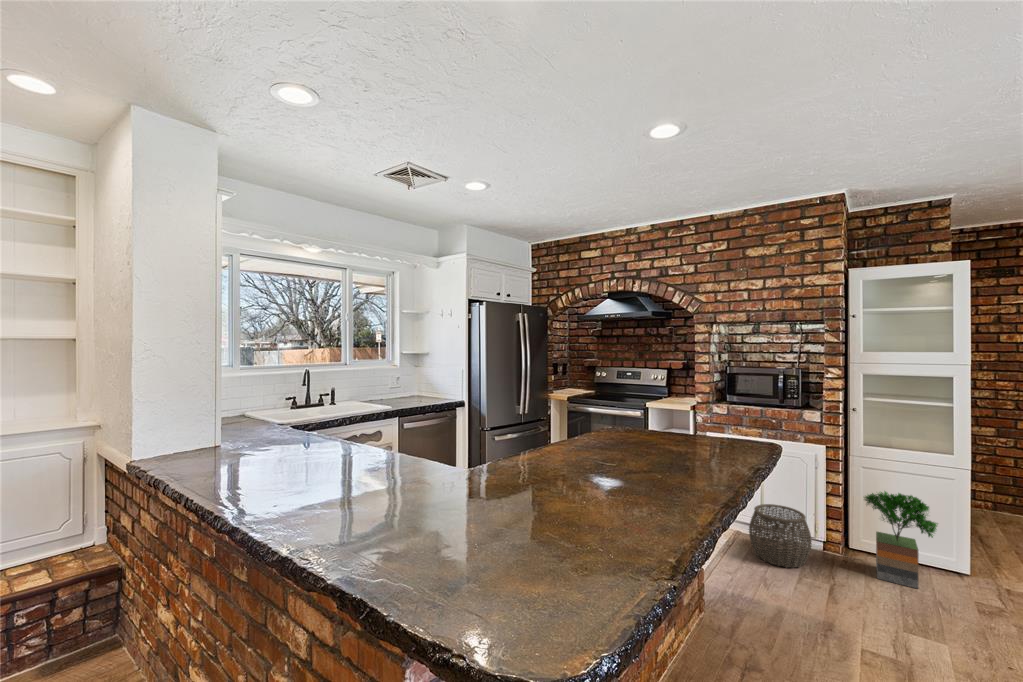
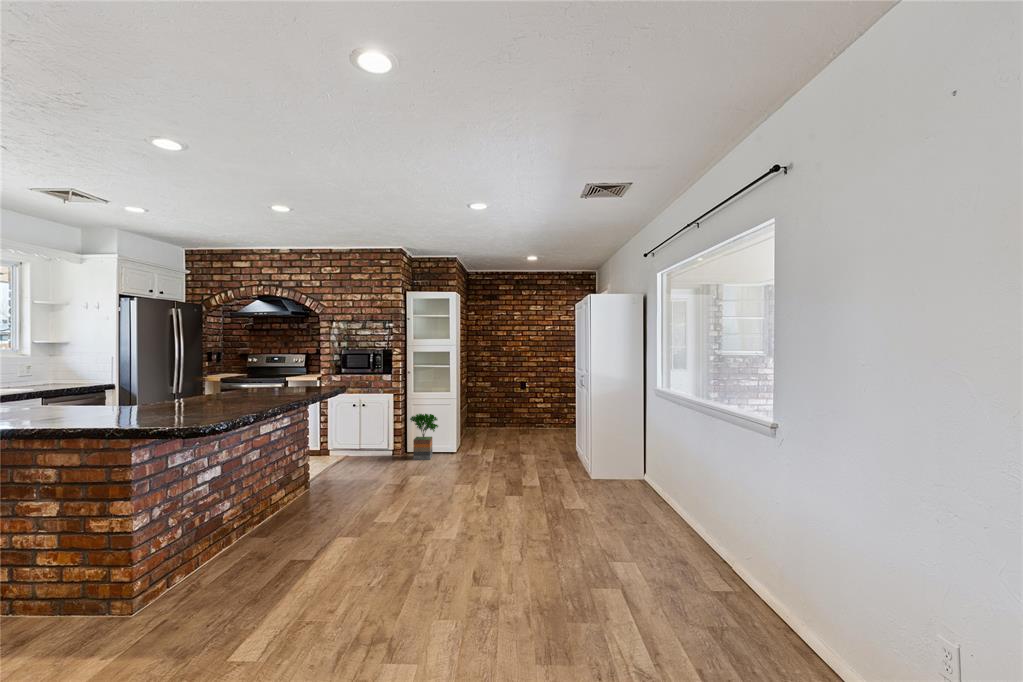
woven basket: present [749,504,812,568] -> none [350,431,383,464]

